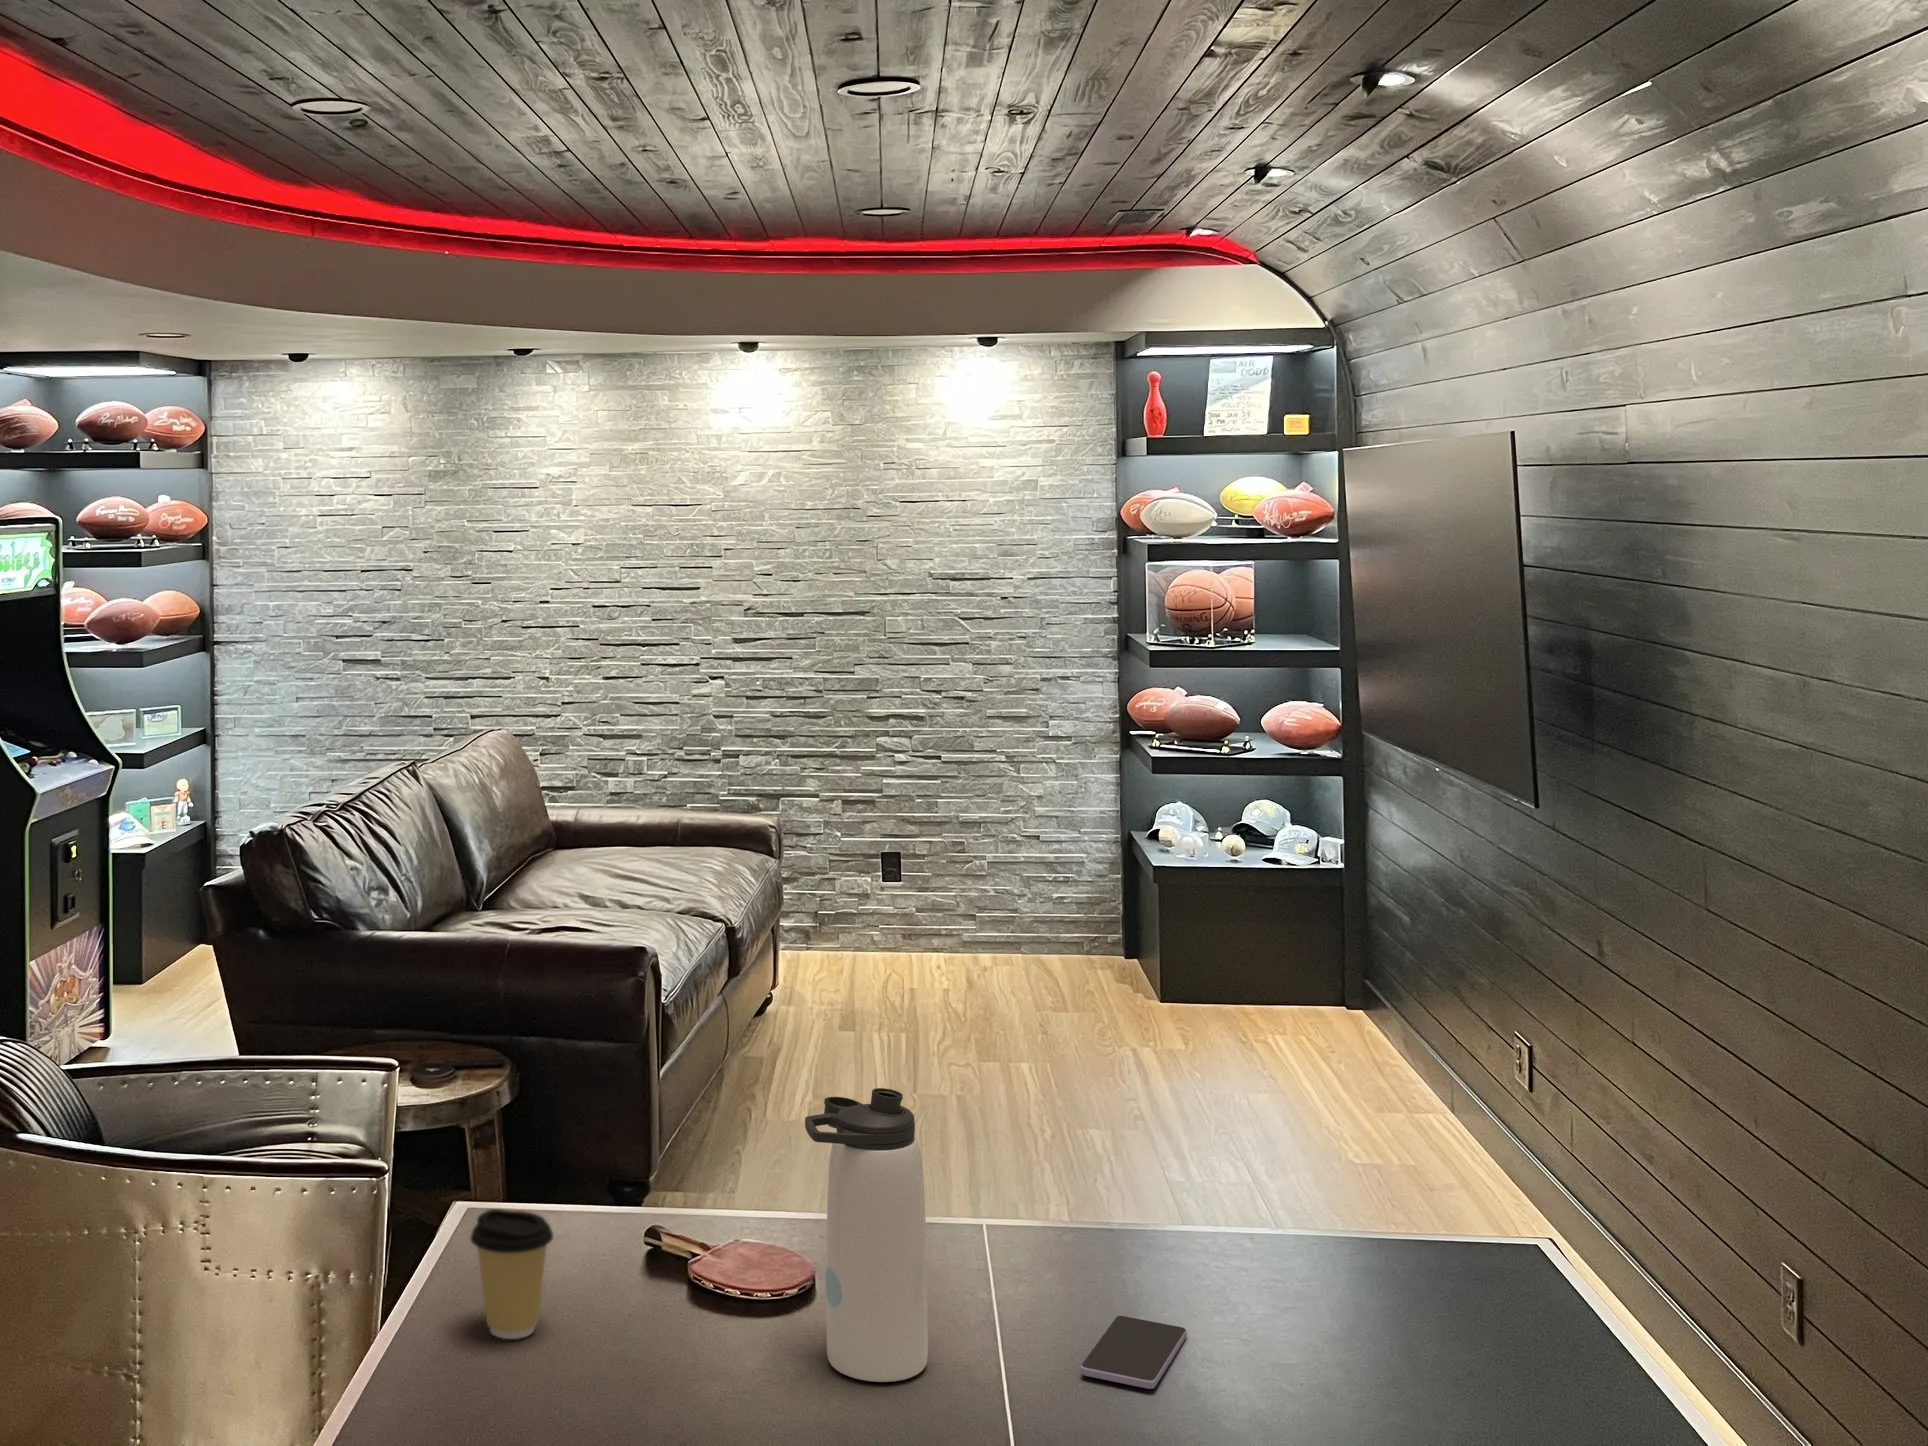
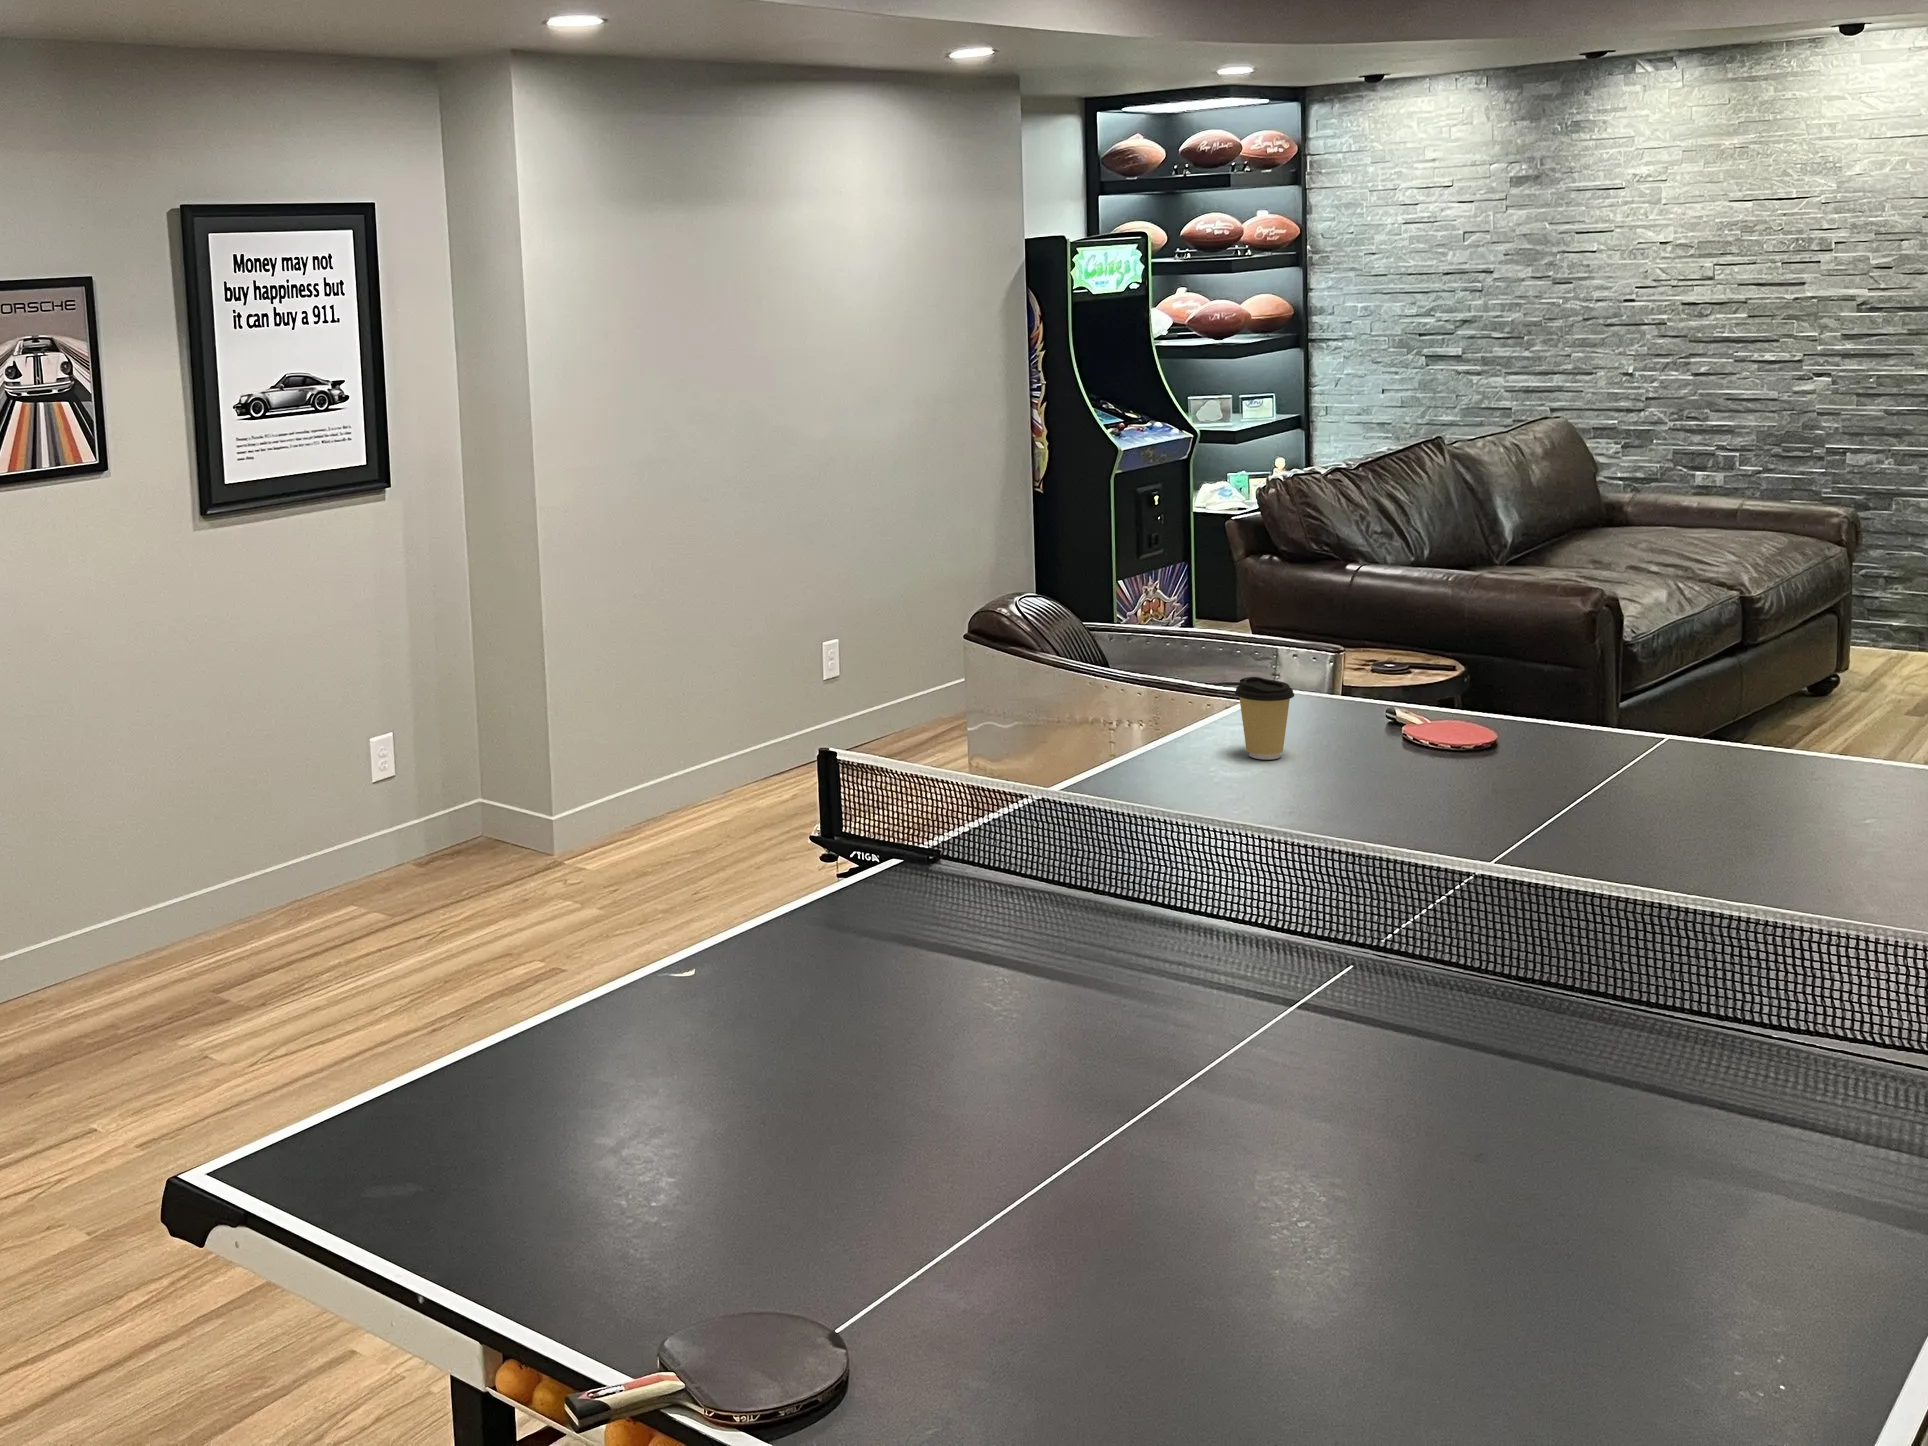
thermos bottle: present [805,1088,928,1382] -> none [1464,609,1558,811]
smartphone: present [1081,1316,1187,1389] -> none [1674,805,1794,841]

